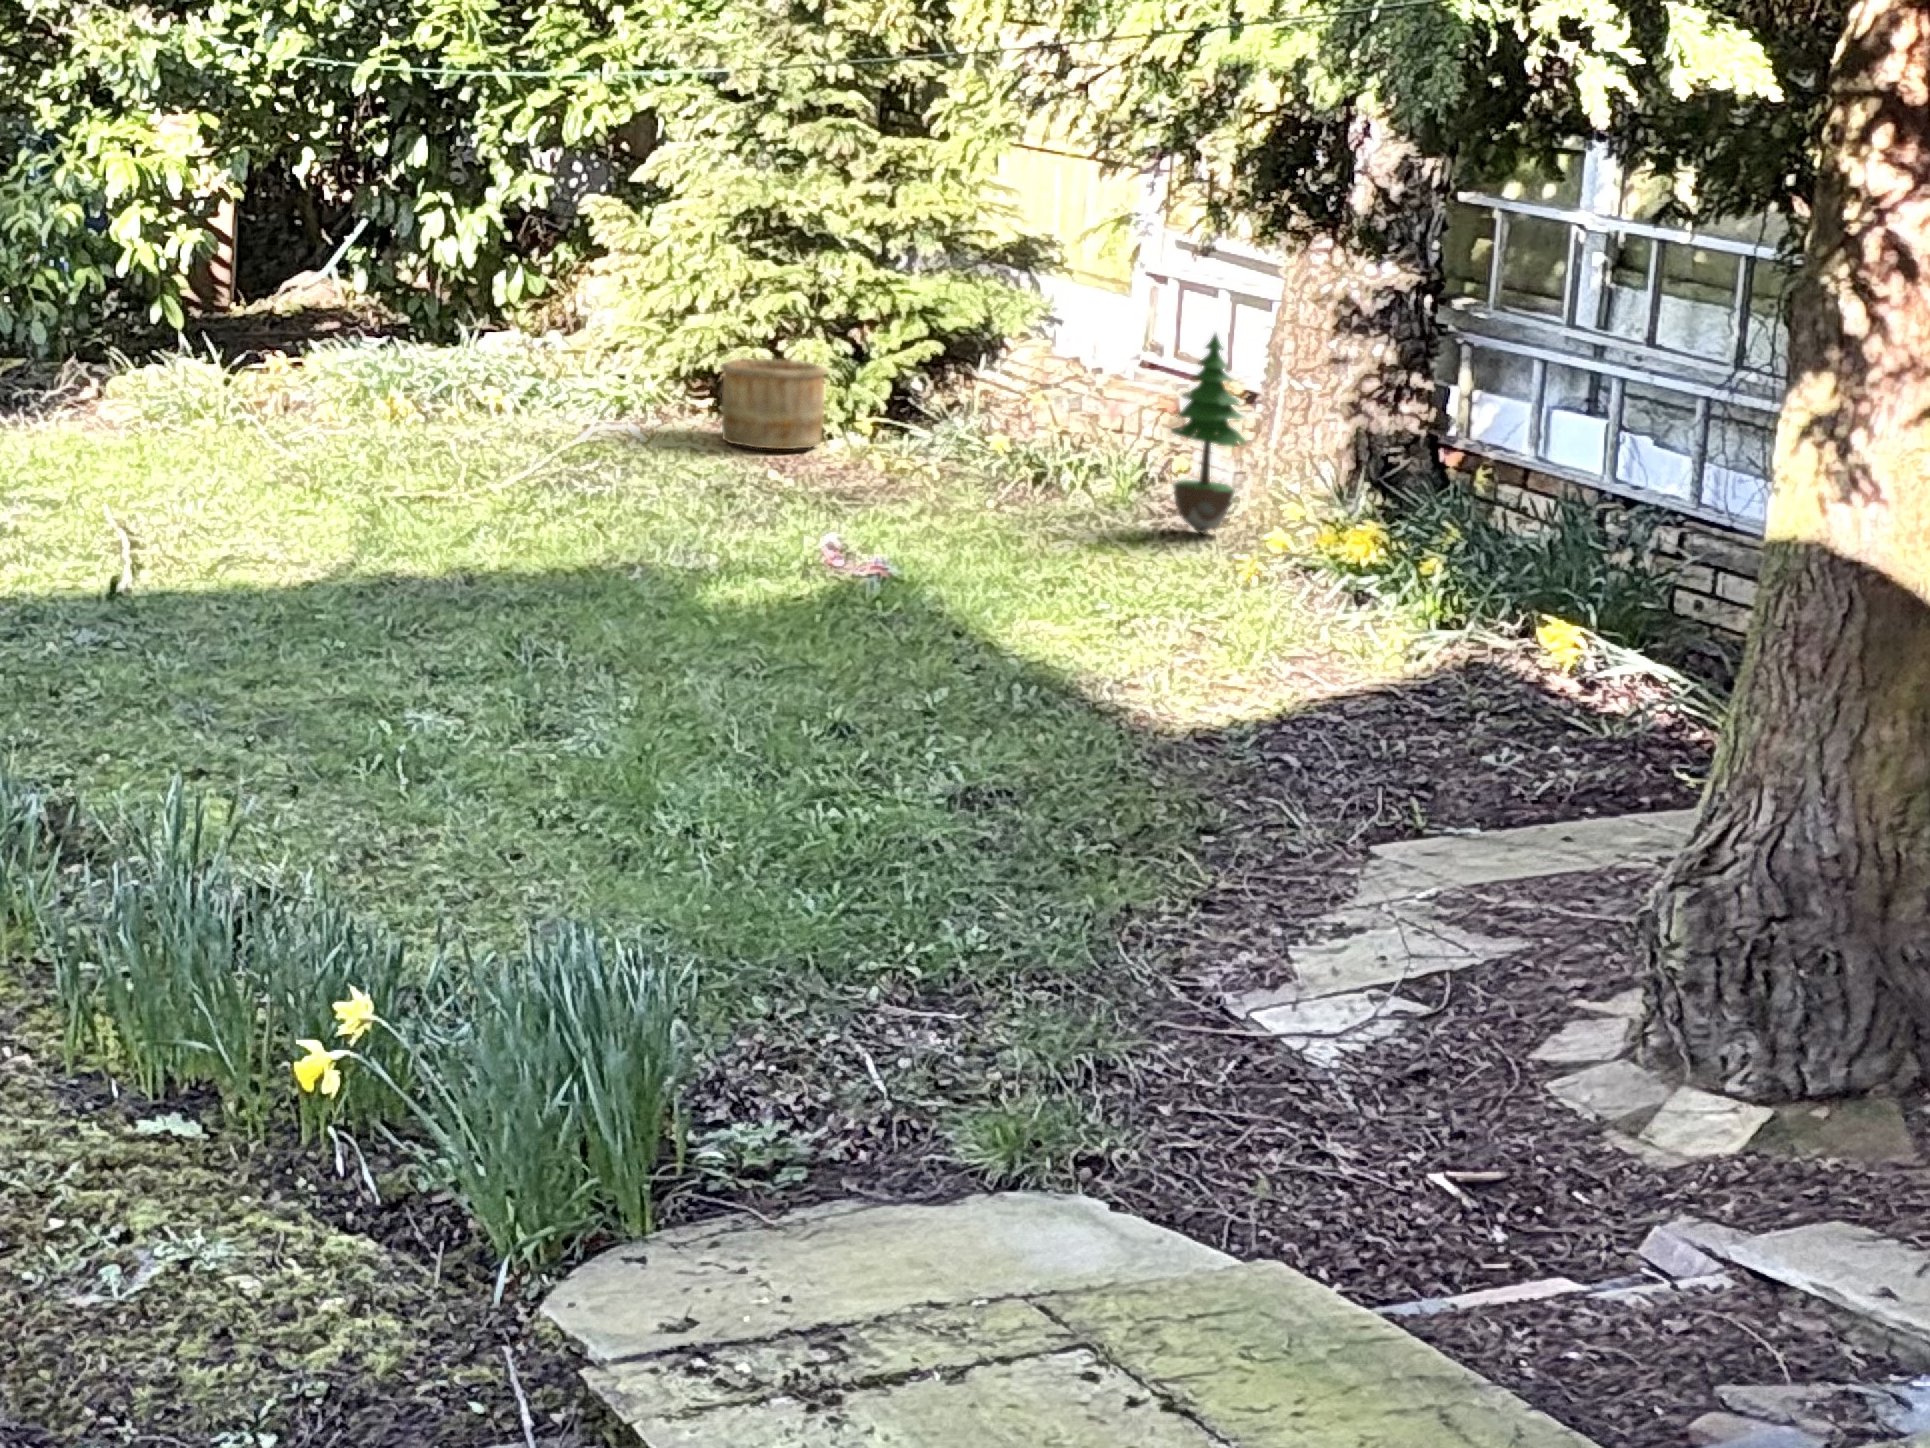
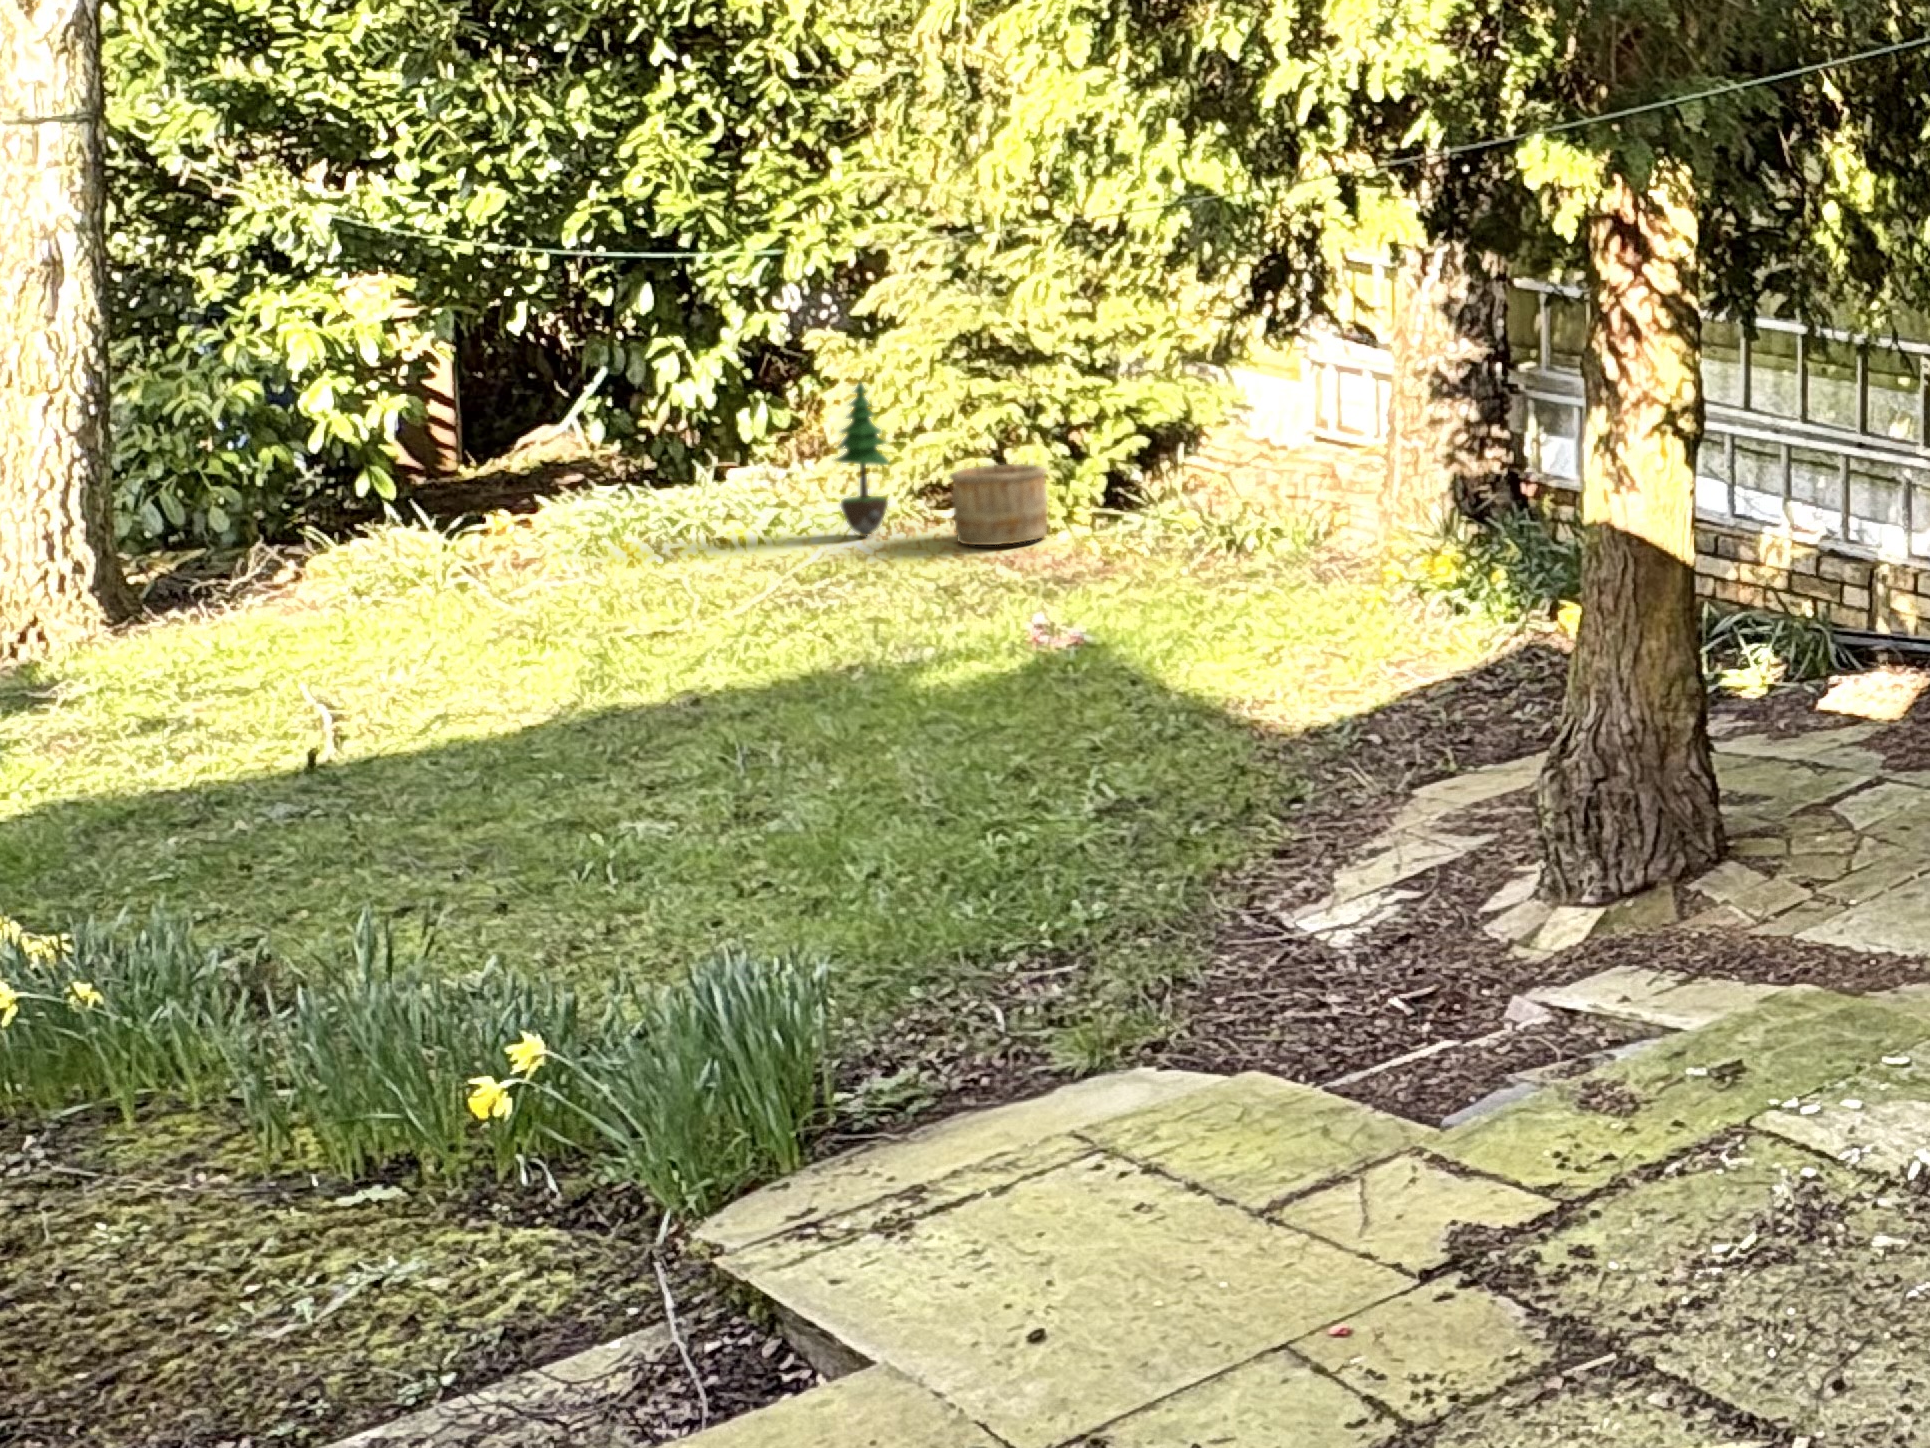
potted tree: present [1171,333,1246,533] -> present [836,382,889,536]

